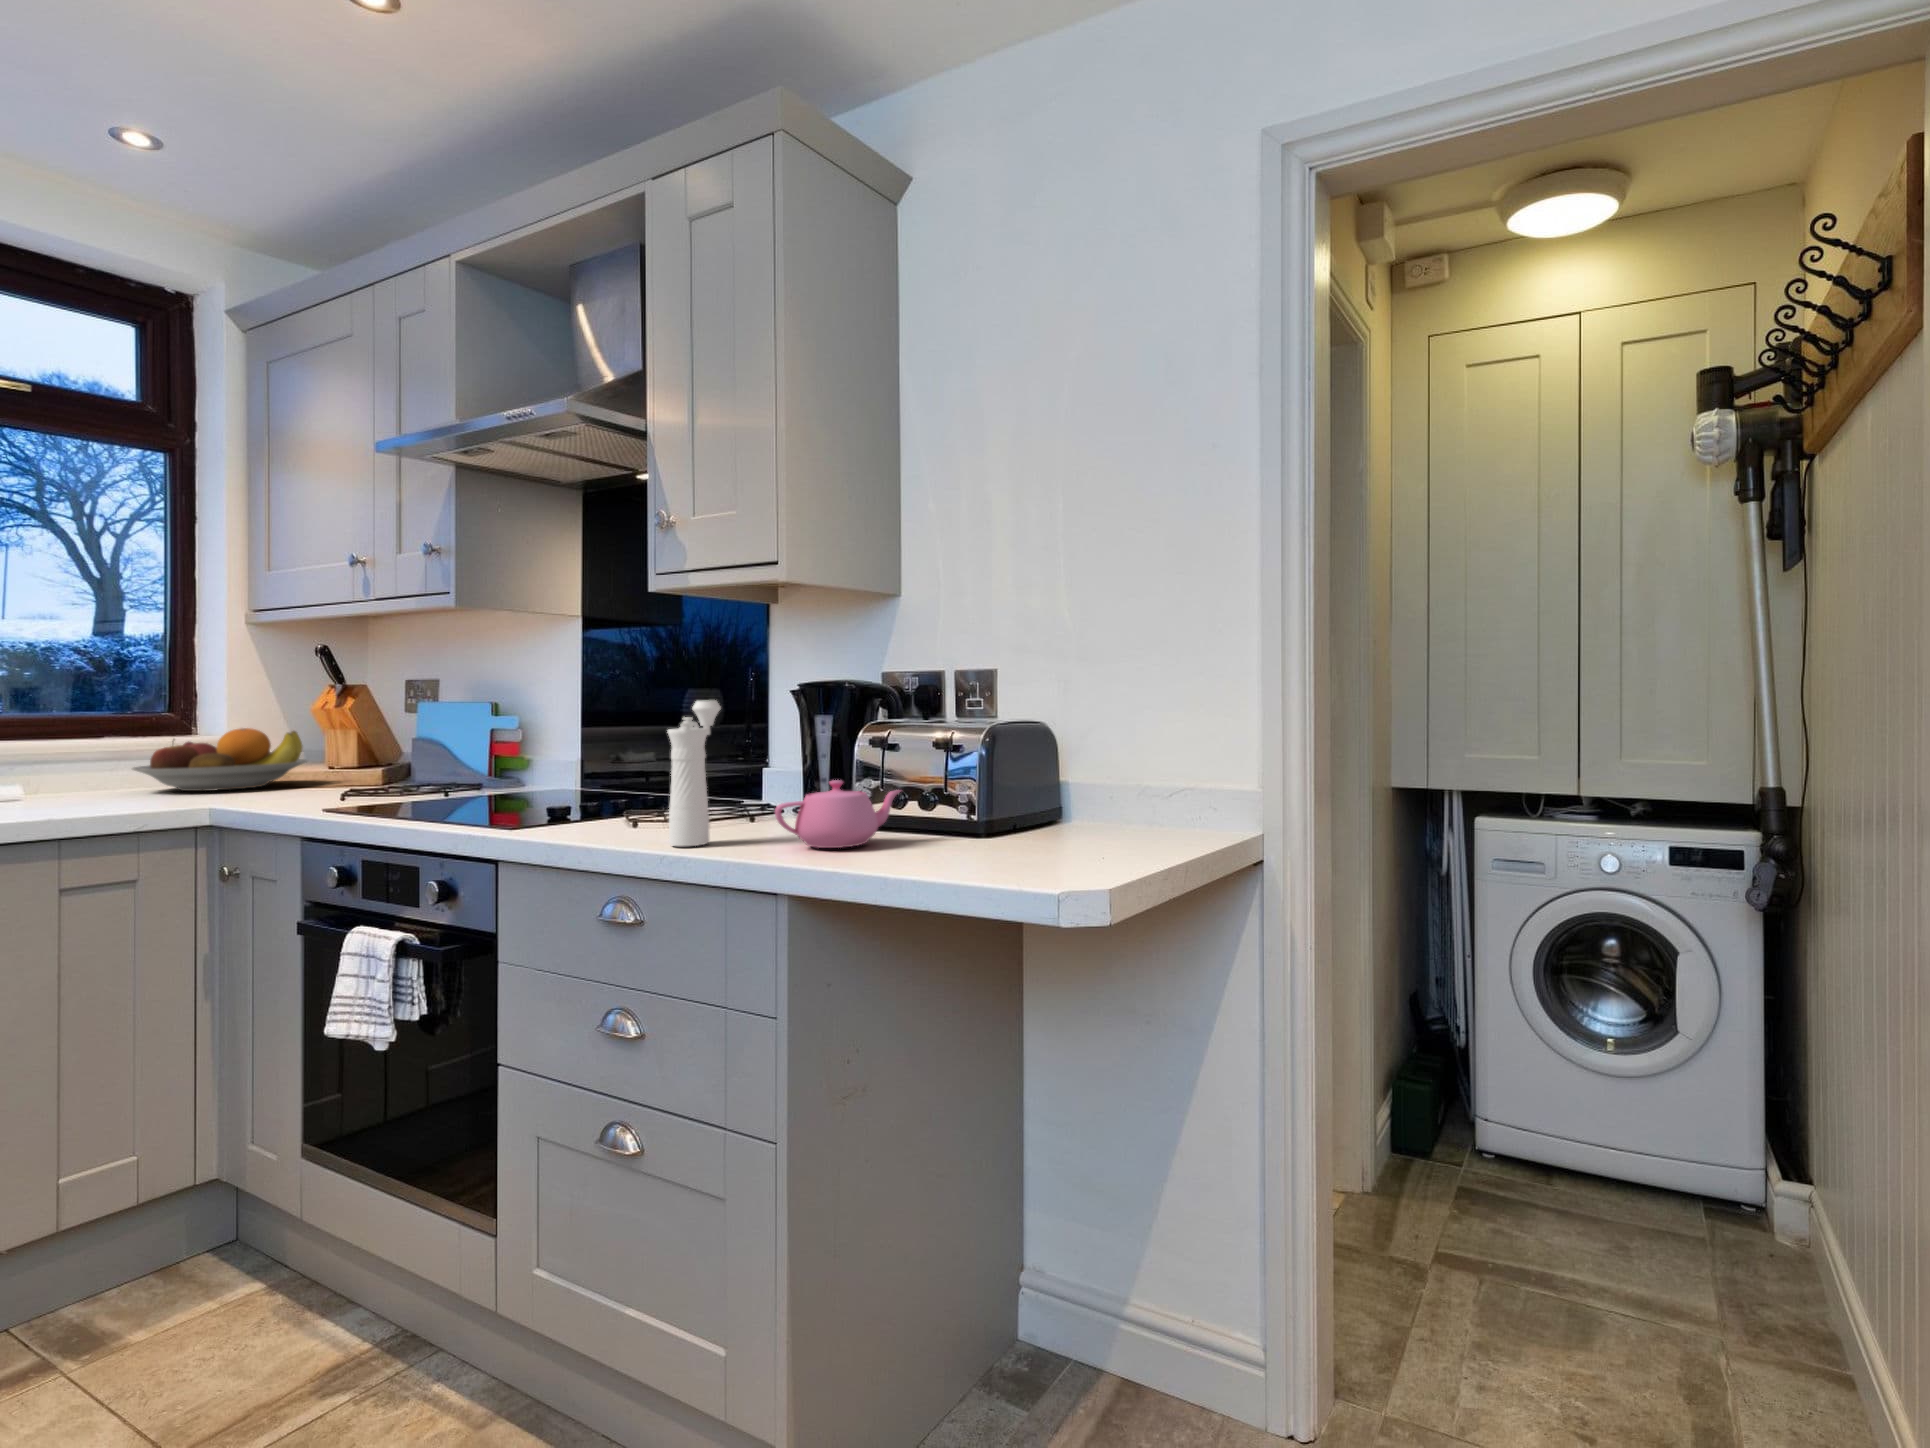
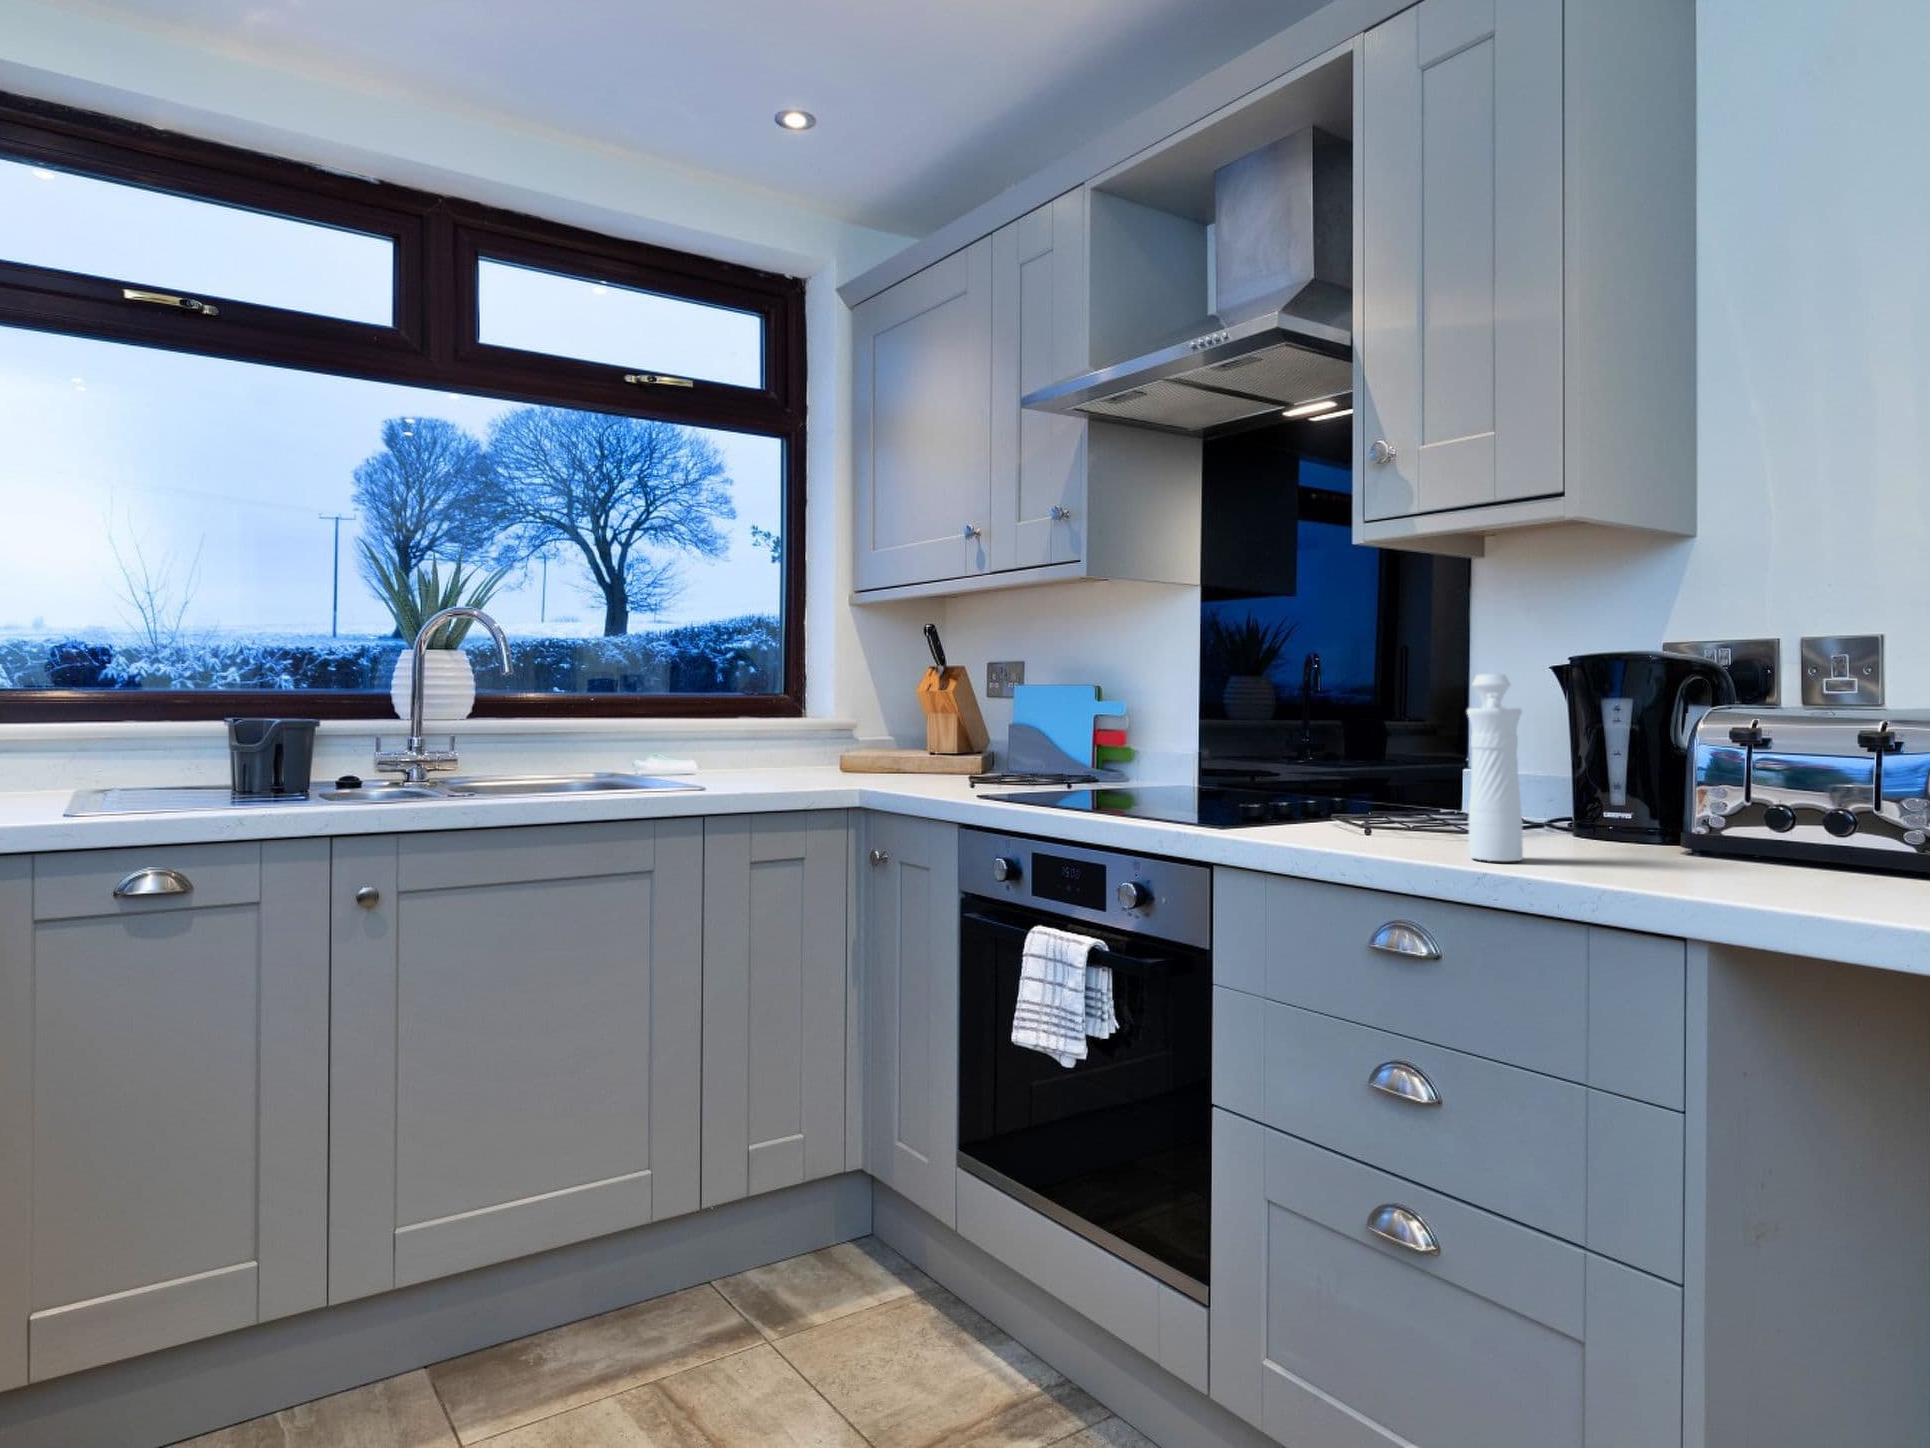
fruit bowl: present [132,728,307,791] -> none [774,711,916,773]
teapot: present [775,780,900,848] -> none [1641,784,1826,879]

